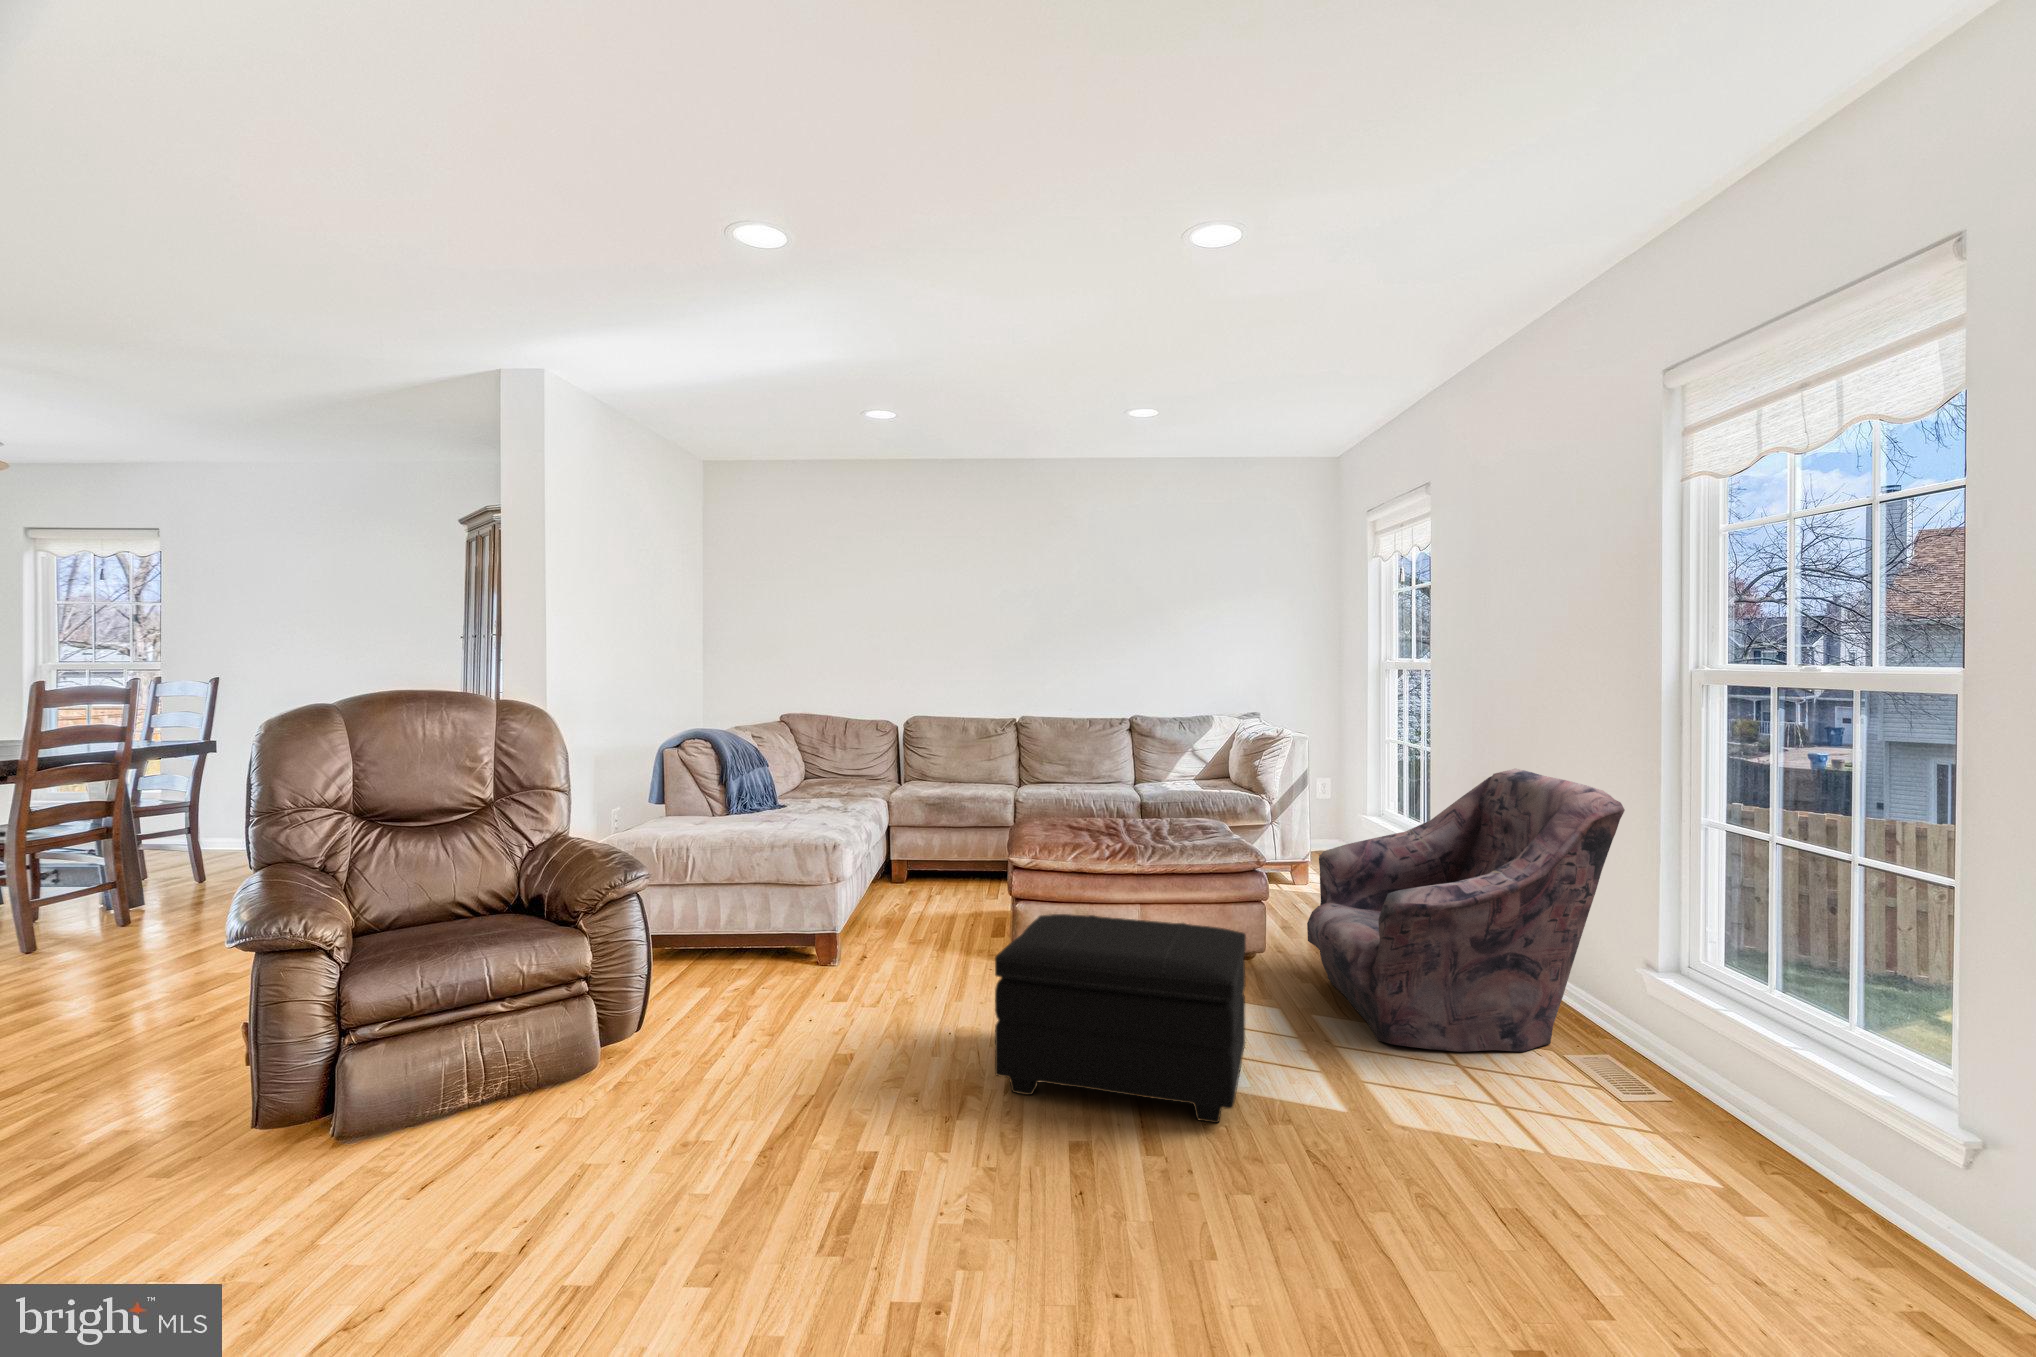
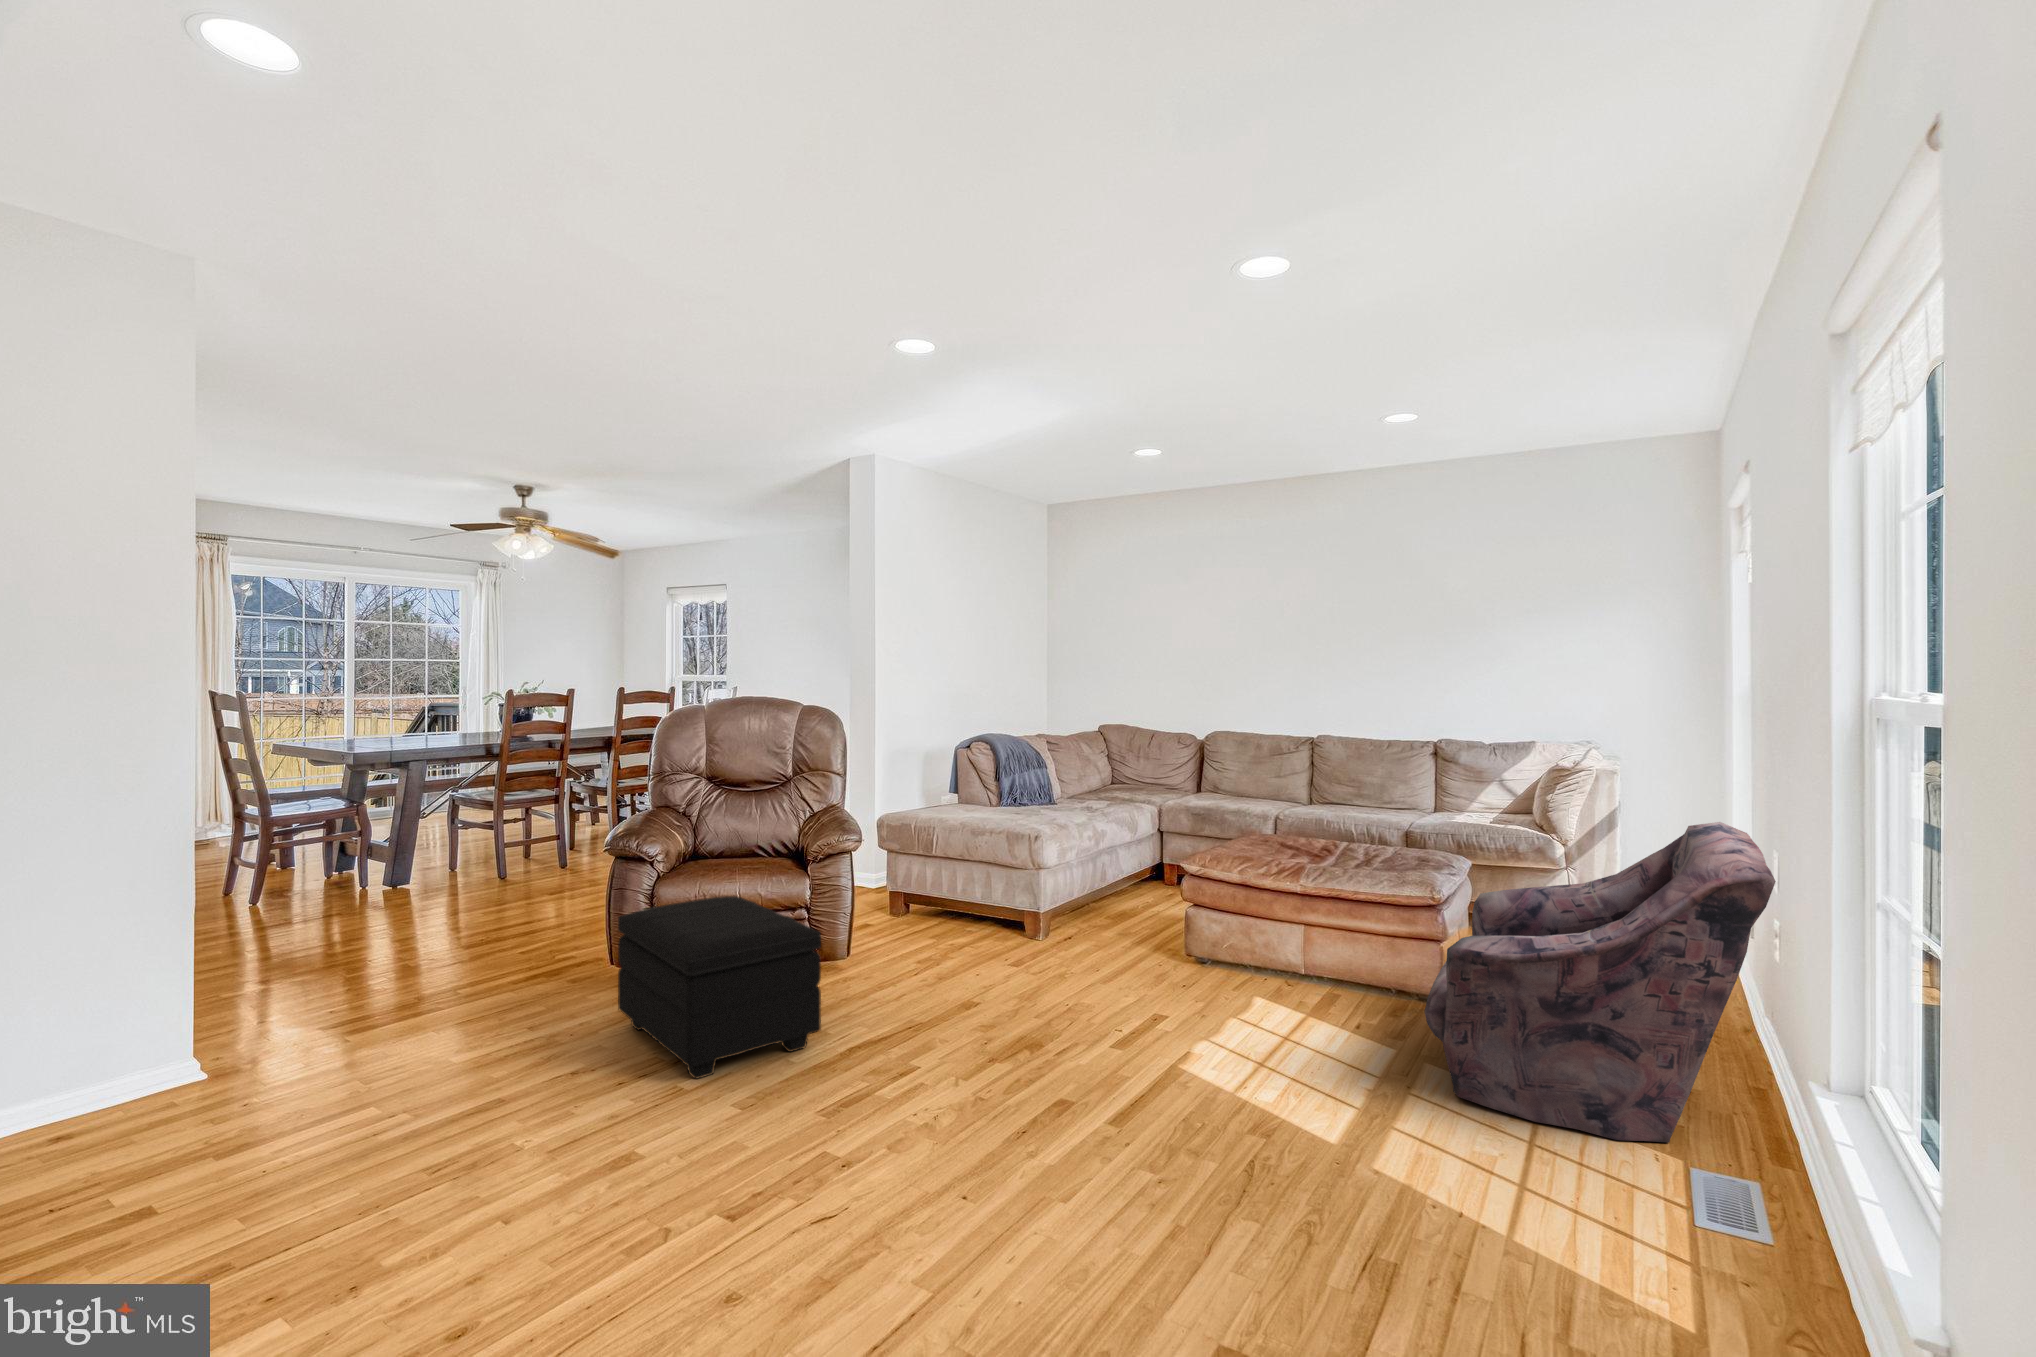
footstool: present [995,914,1246,1123] -> present [618,896,821,1079]

